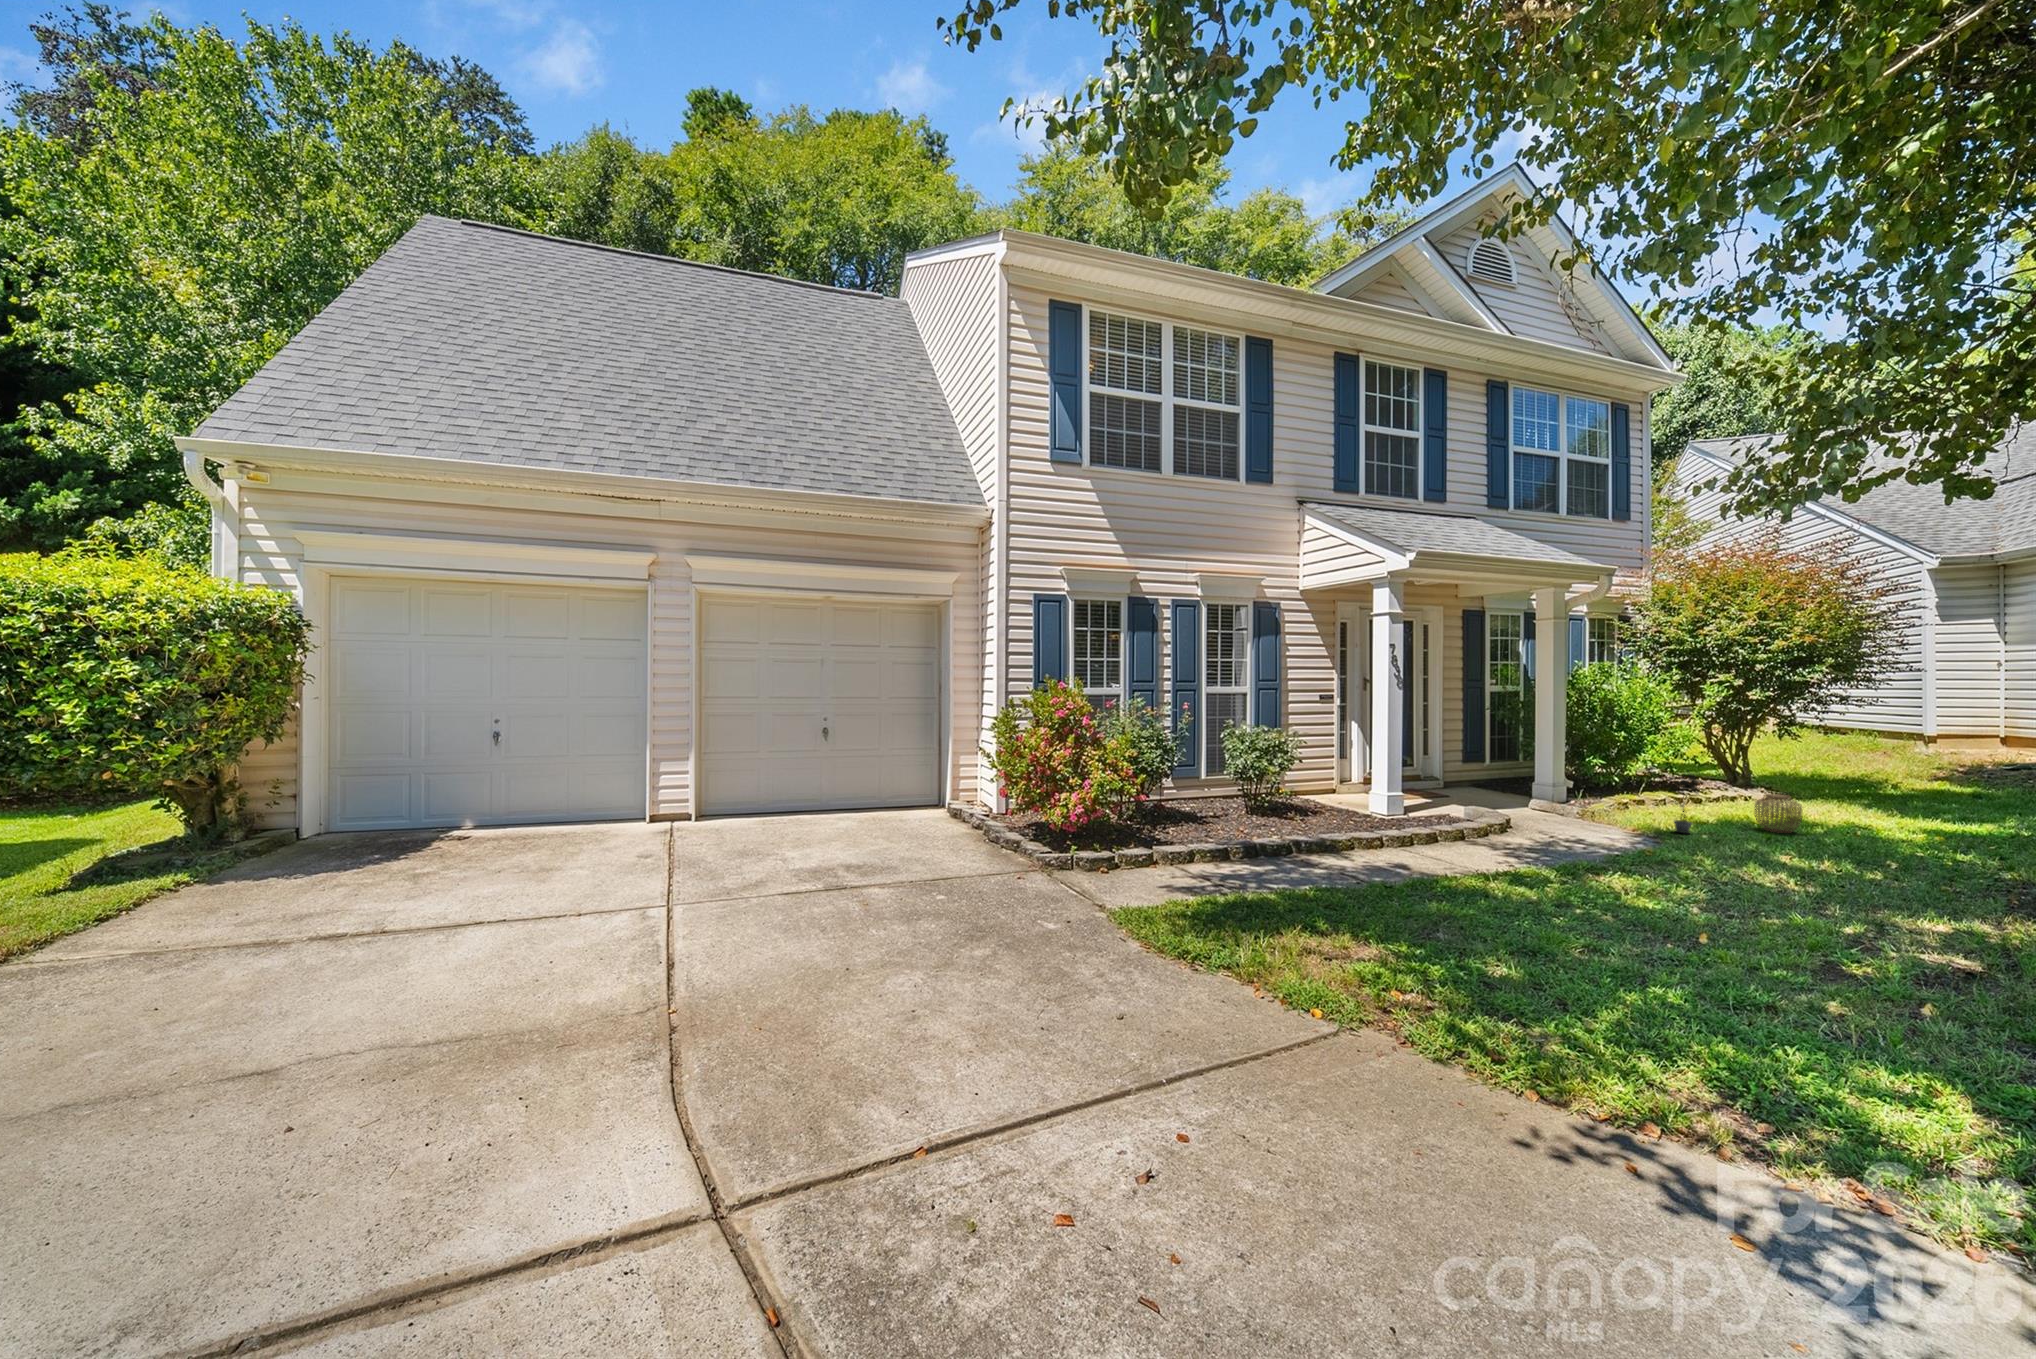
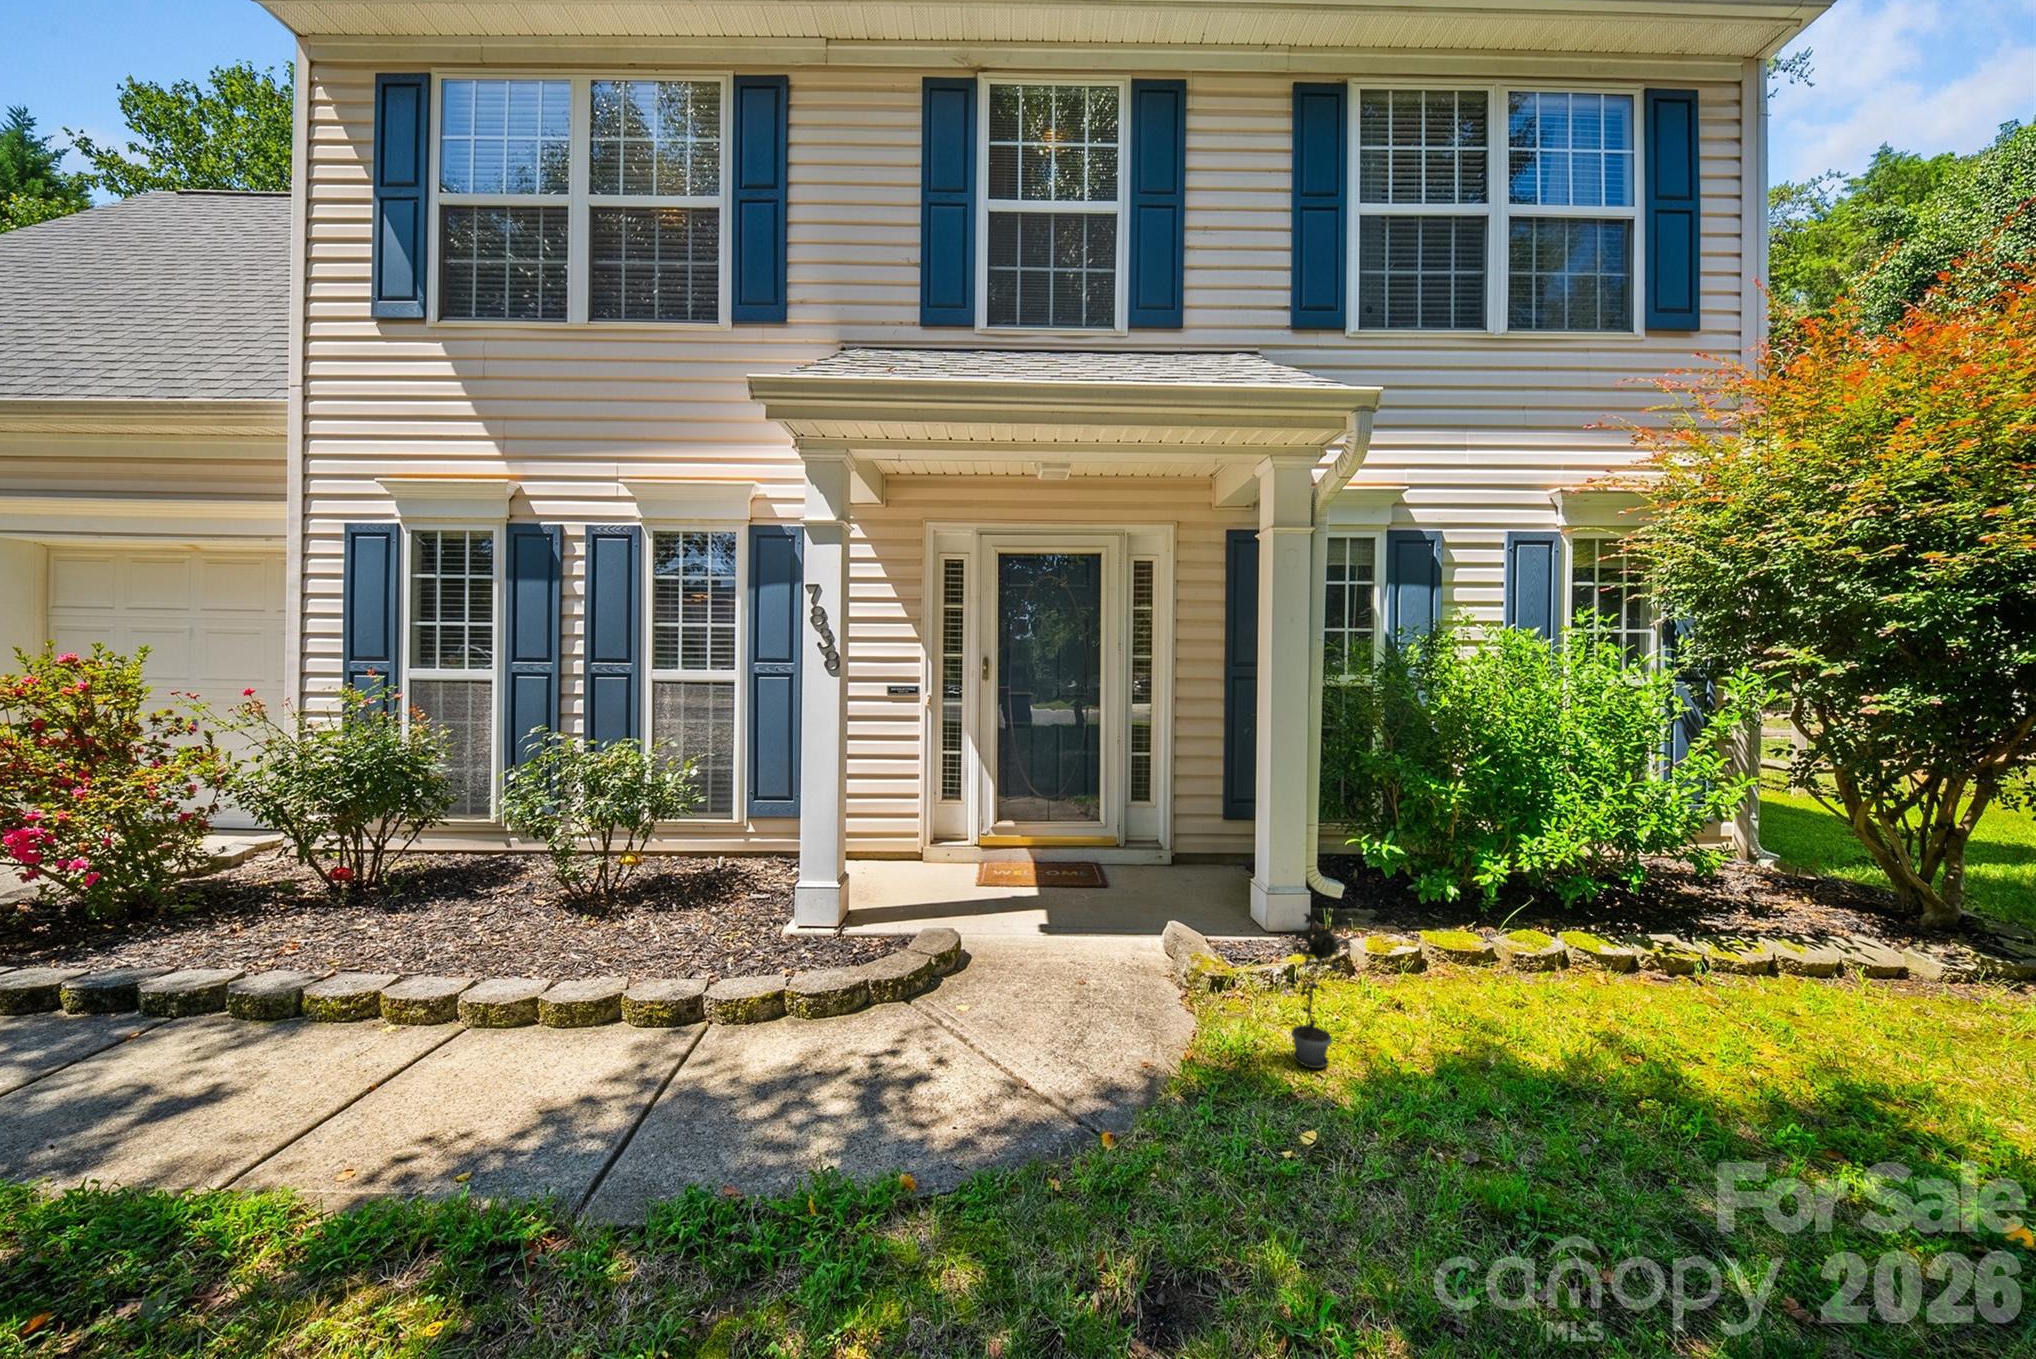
woven basket: present [1755,794,1802,833] -> none [1568,990,1691,1116]

